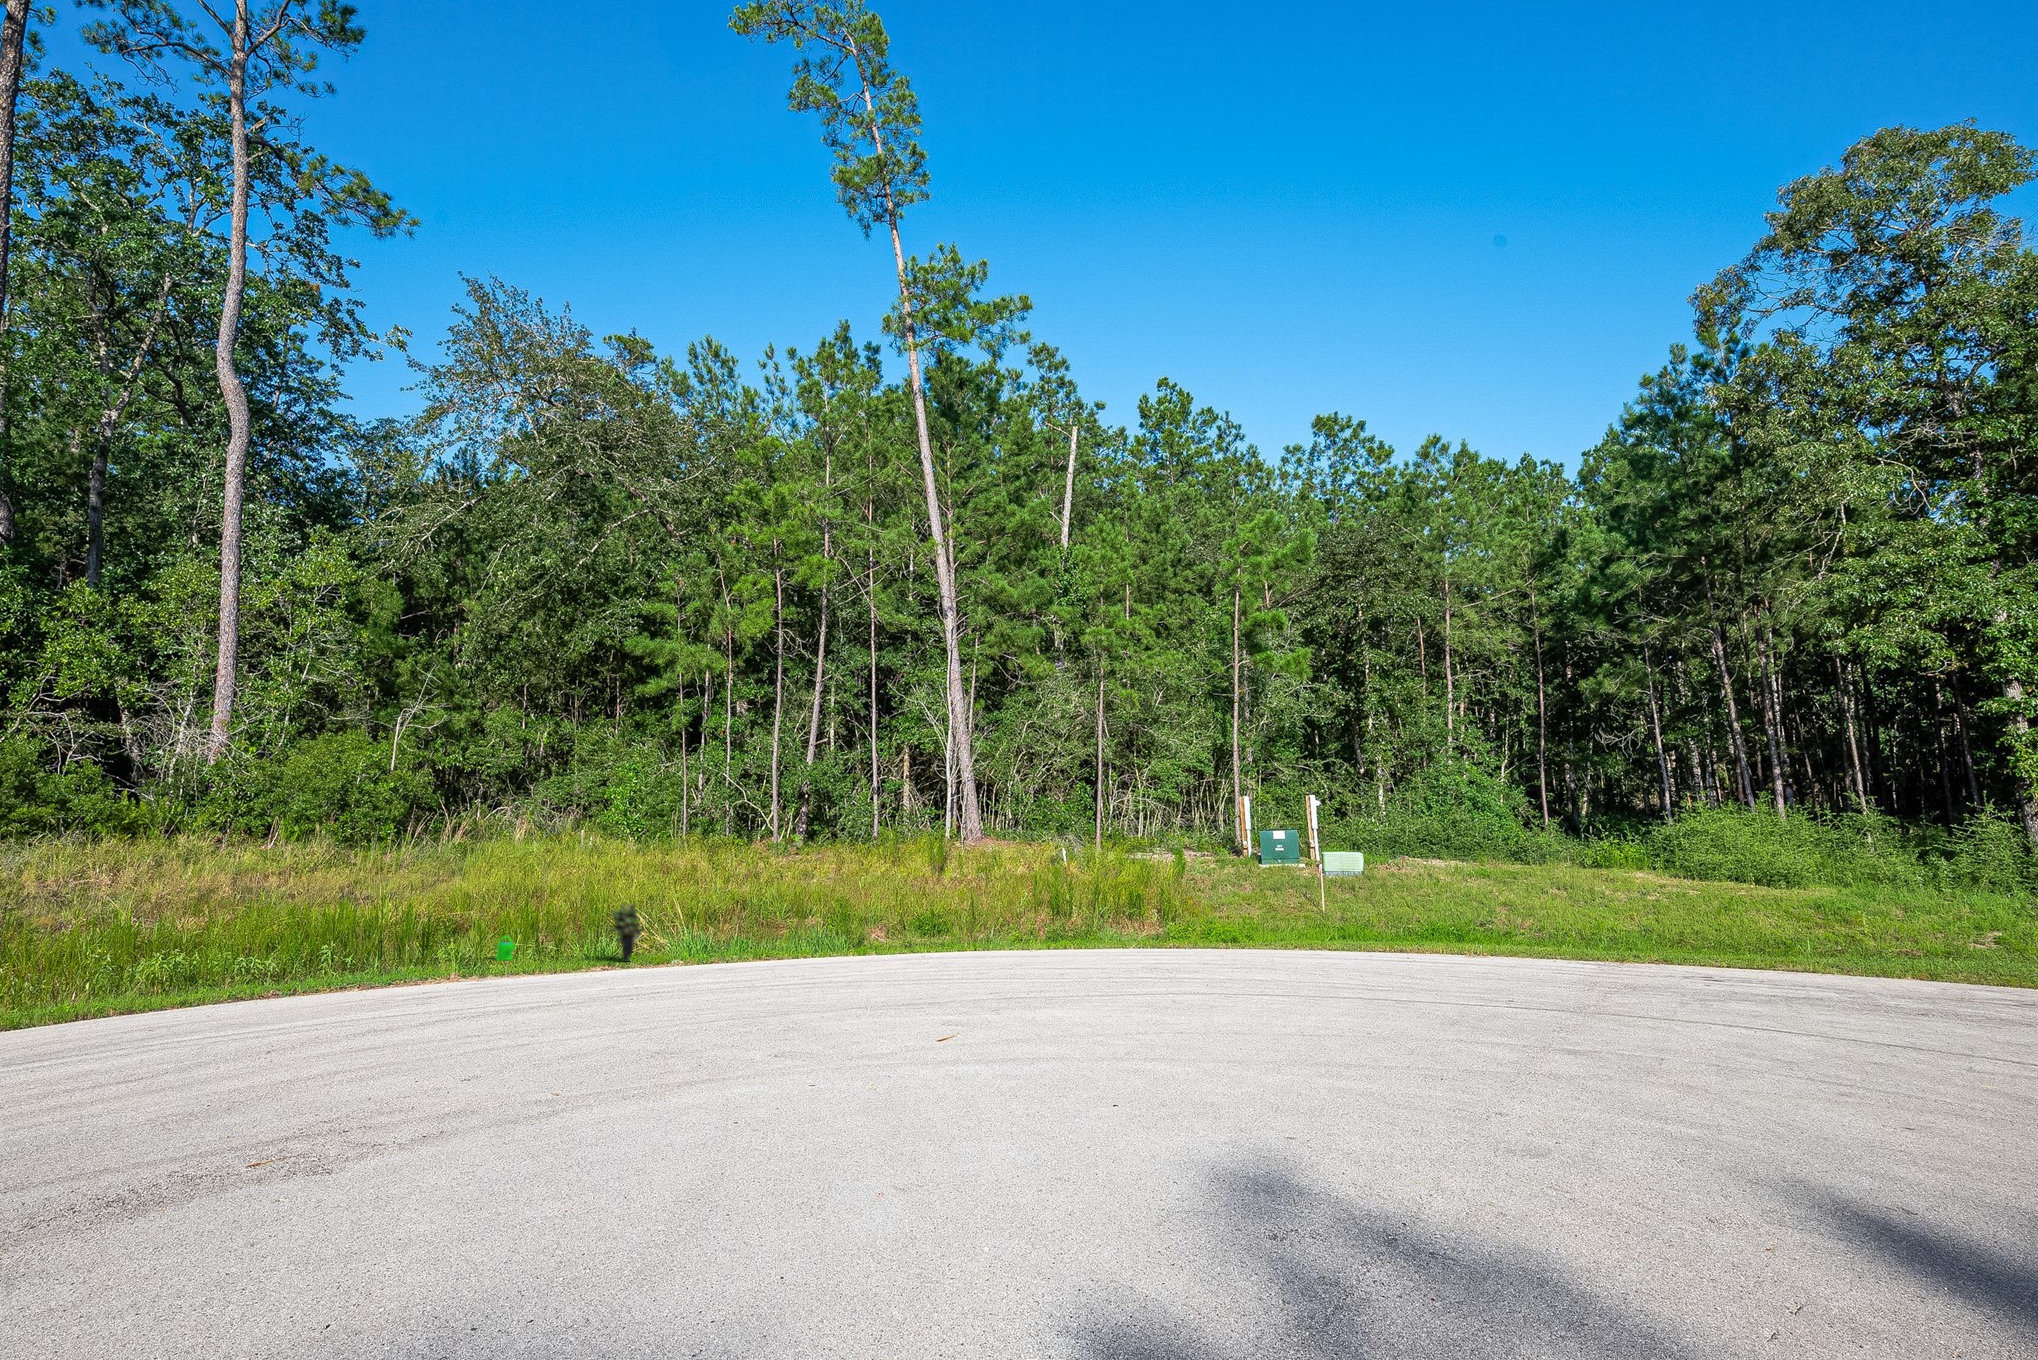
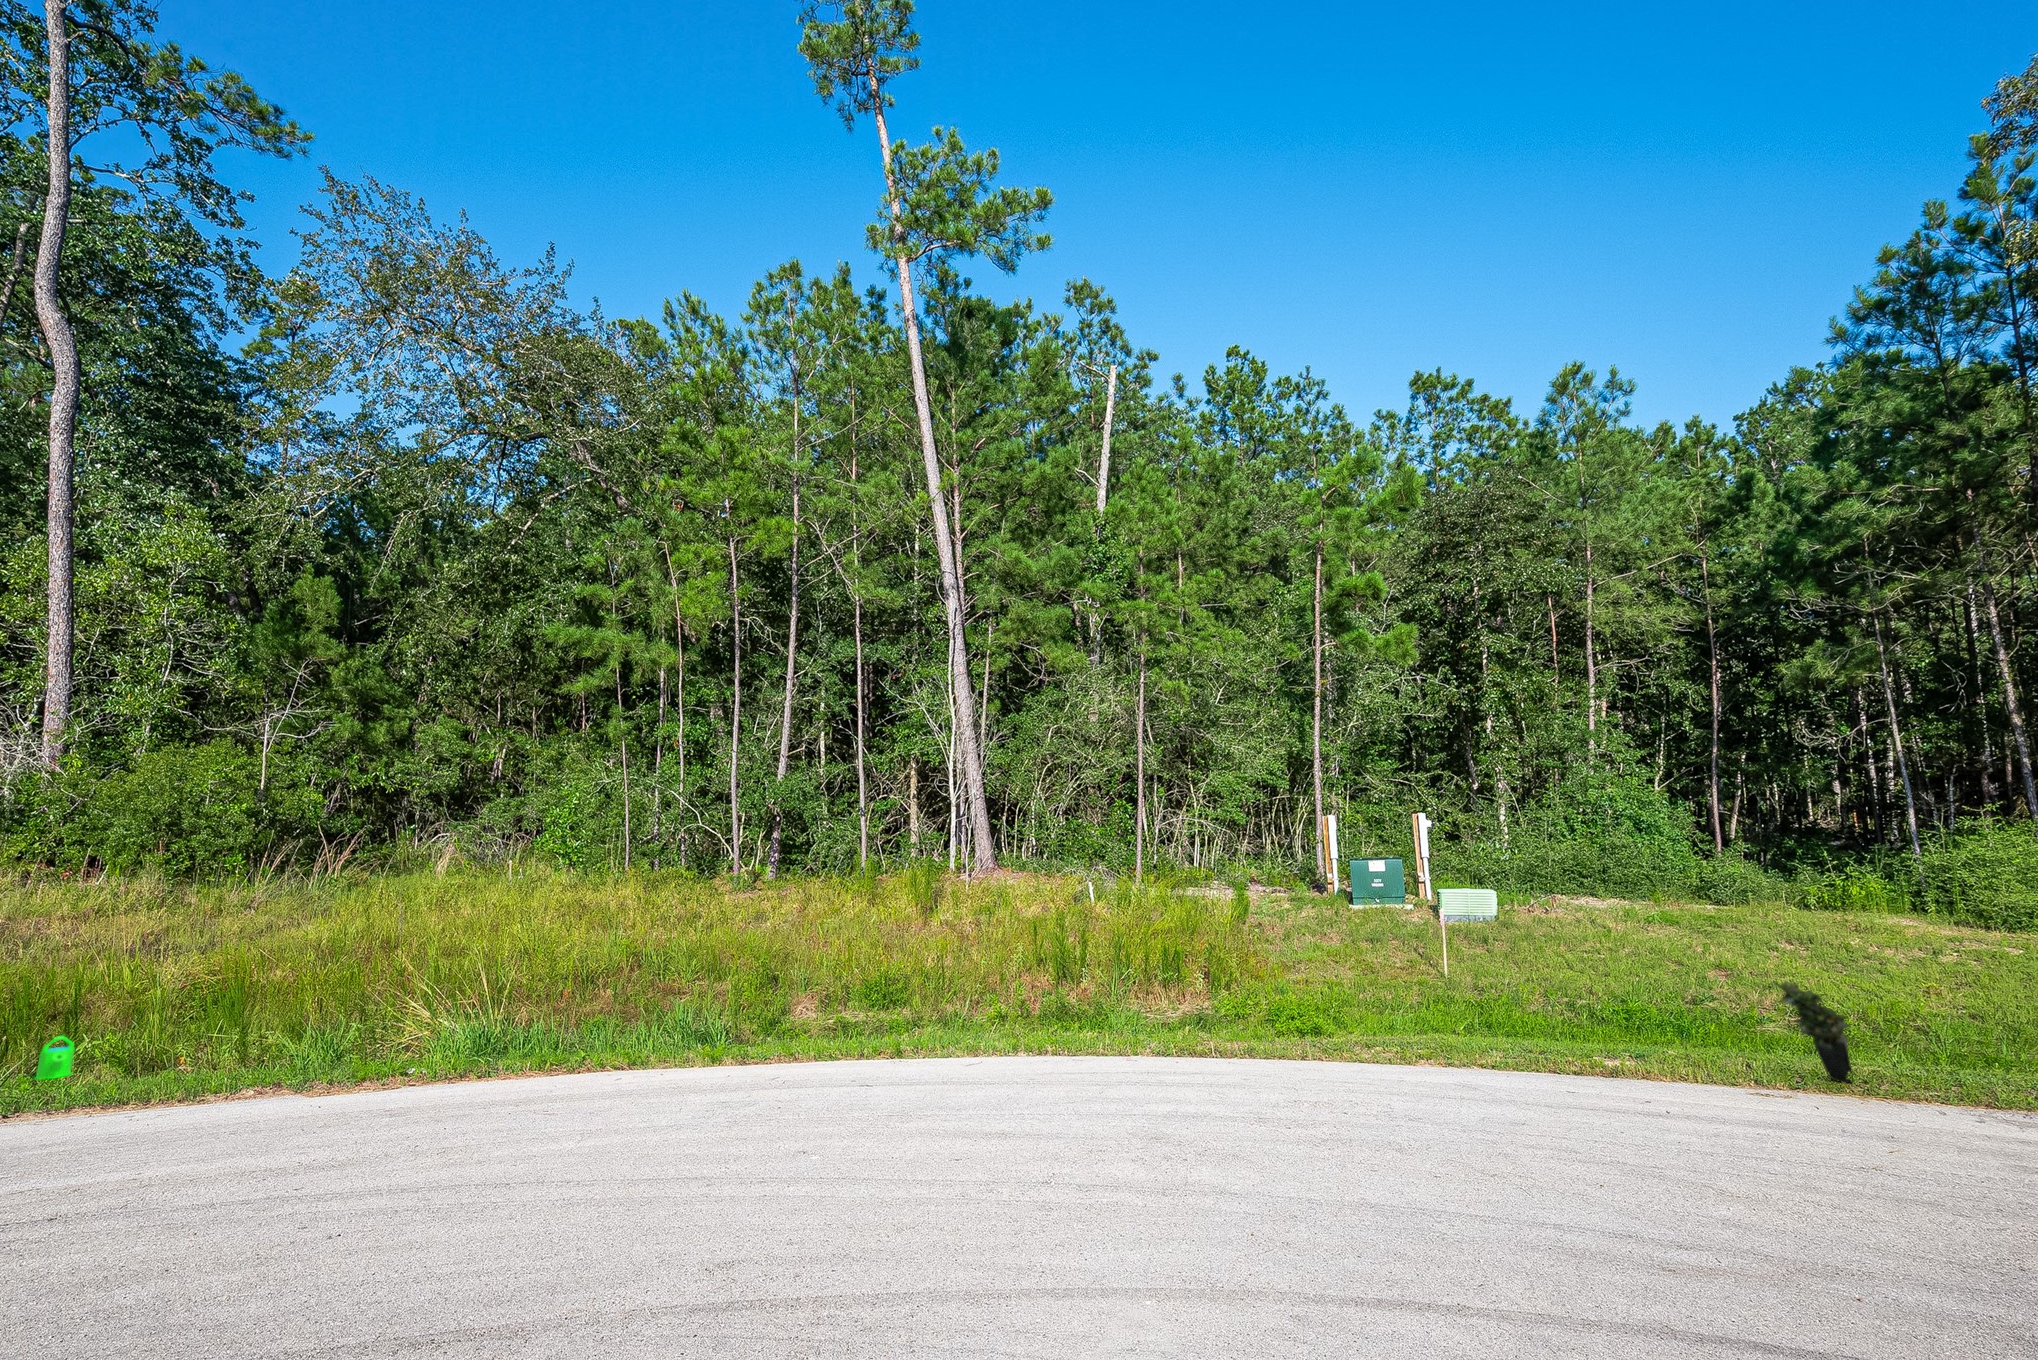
potted plant: present [612,903,642,962] -> present [1773,981,1852,1083]

